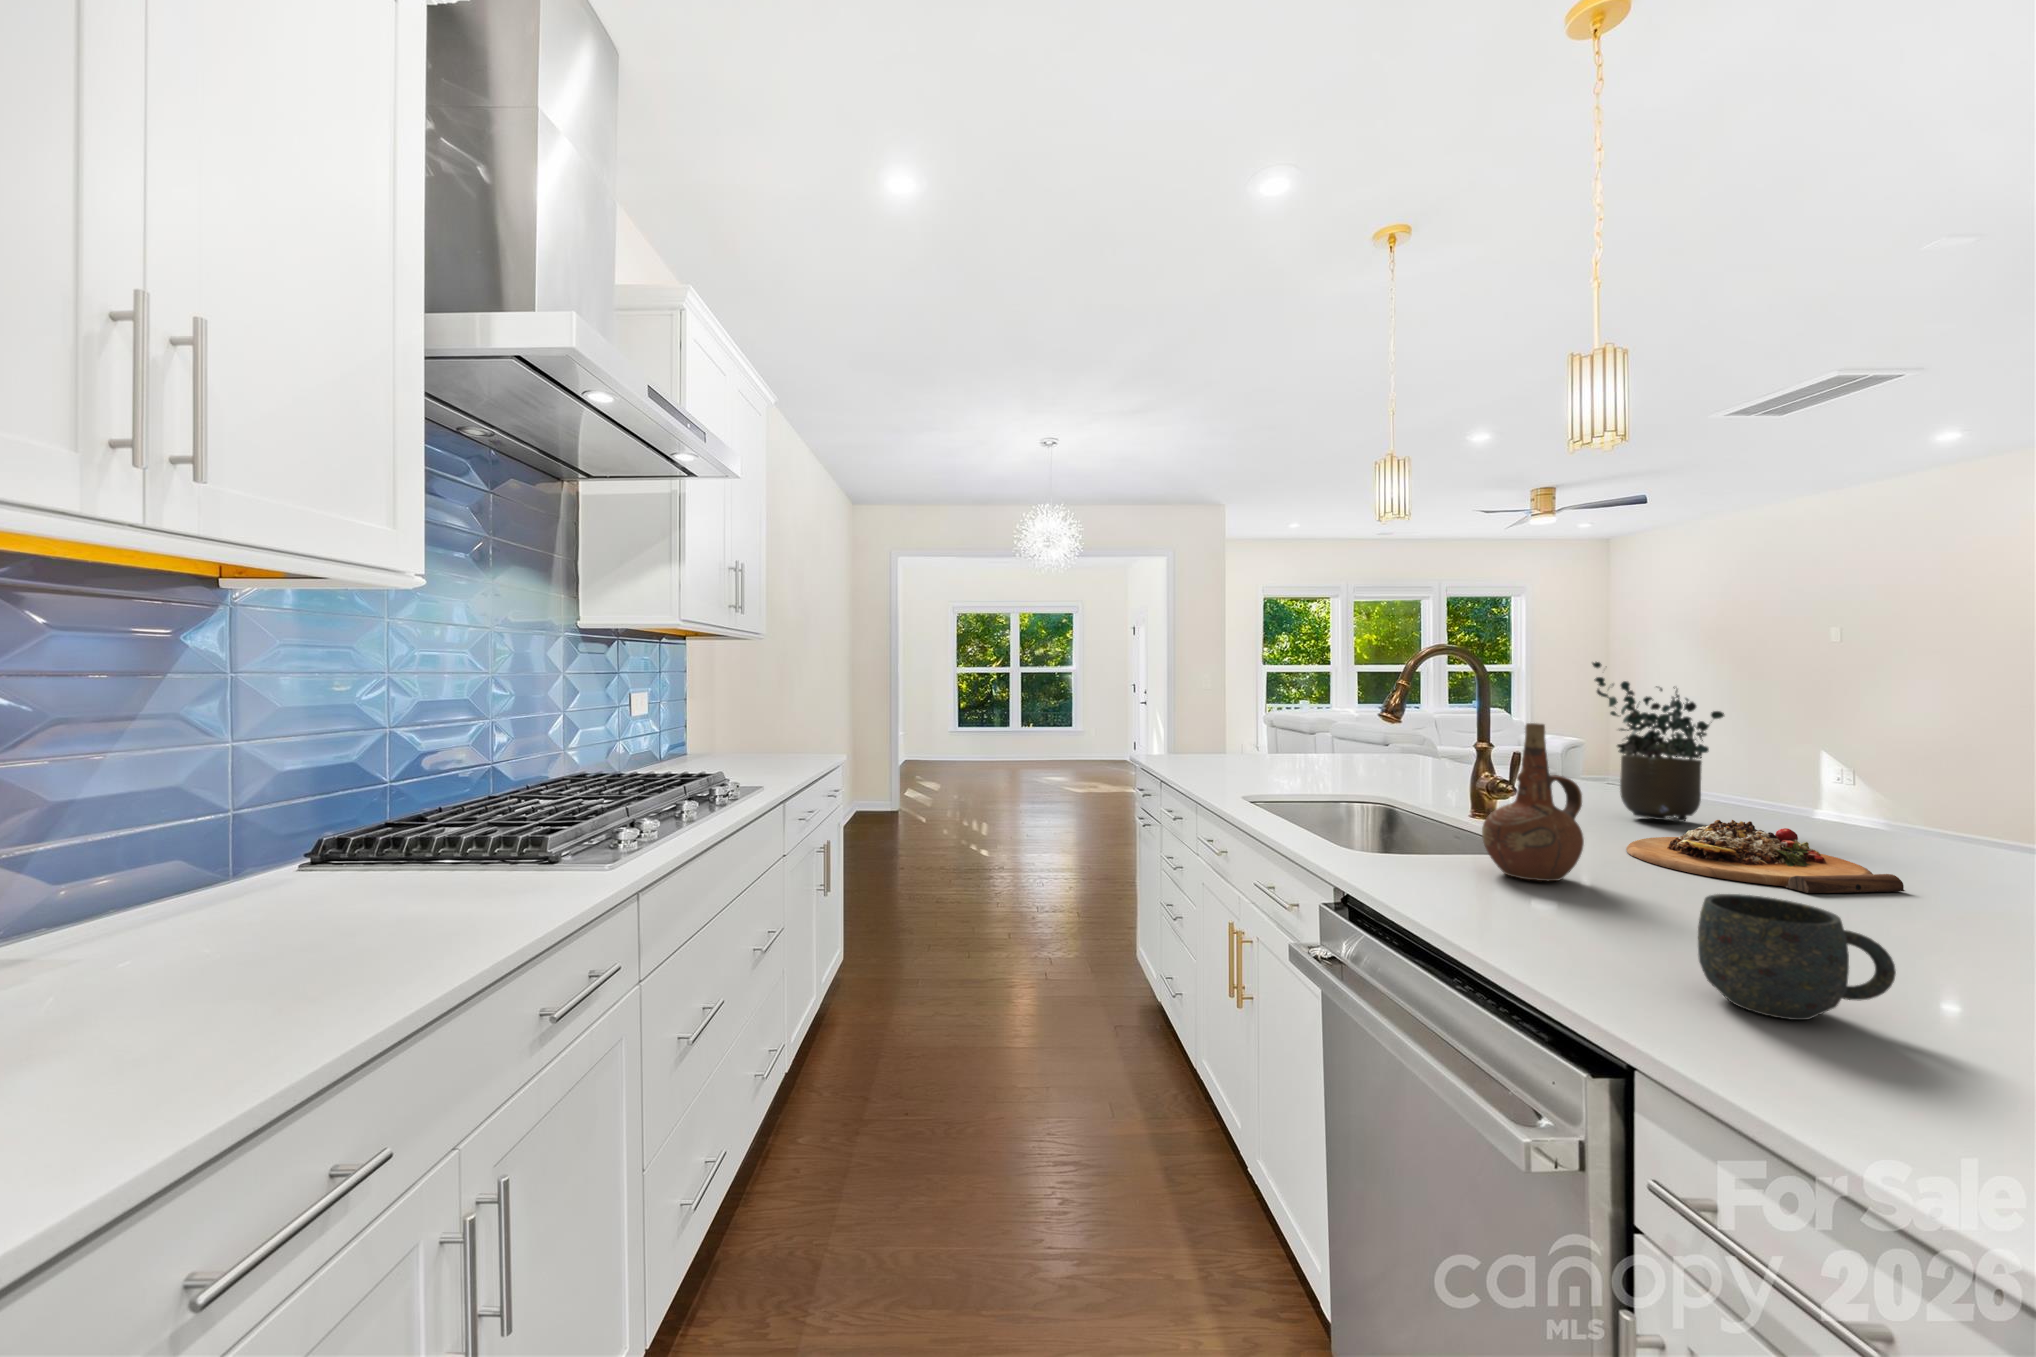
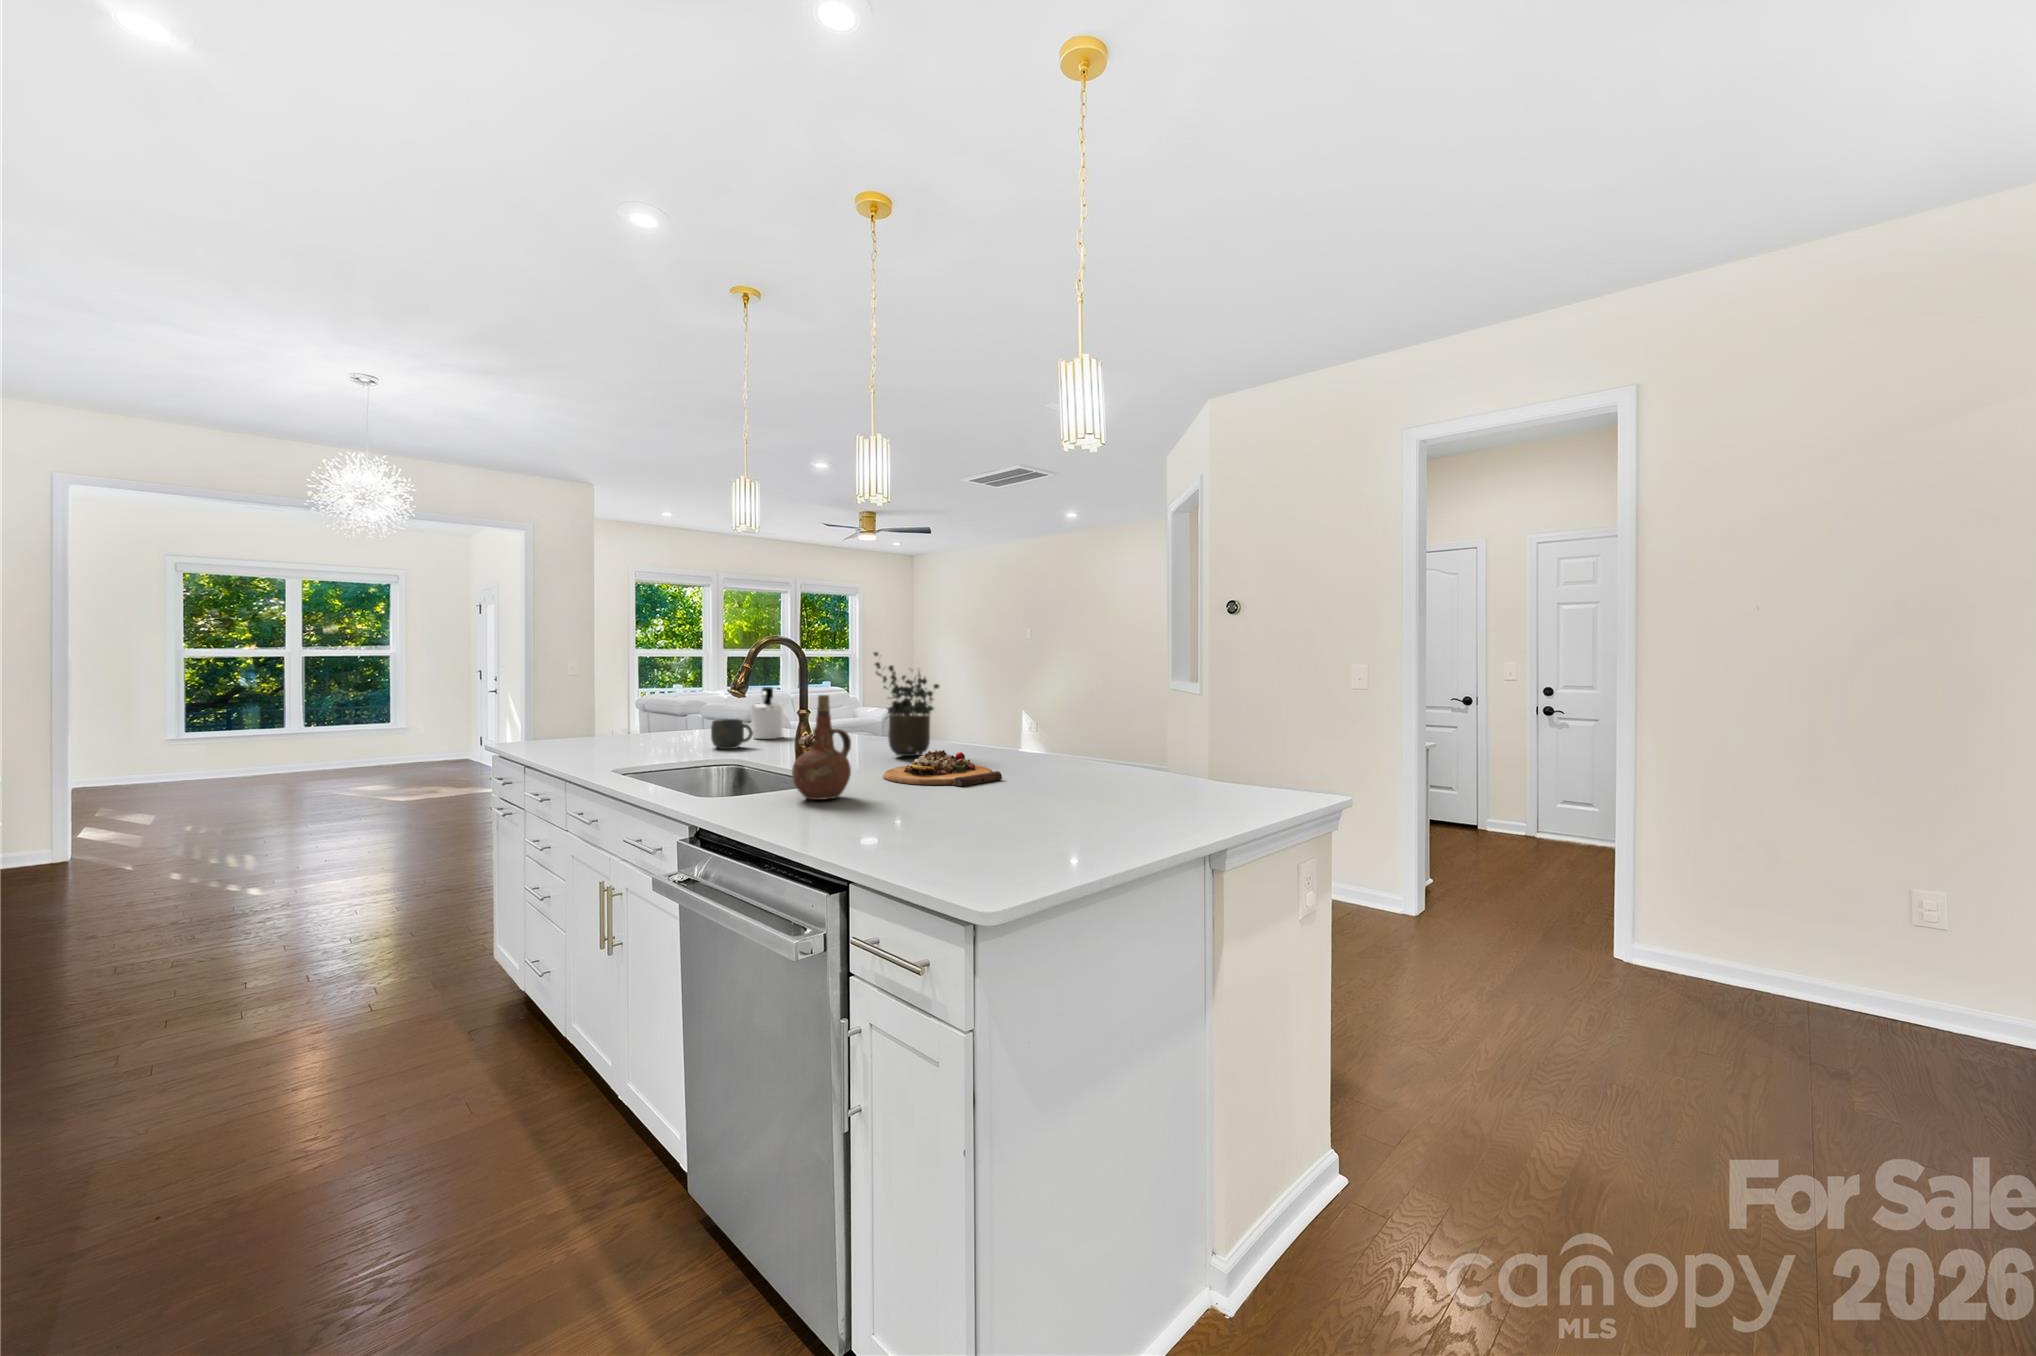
soap dispenser: none [1399,708,1442,772] -> present [751,687,784,739]
mug: present [1698,894,1896,1020] -> present [711,719,753,749]

